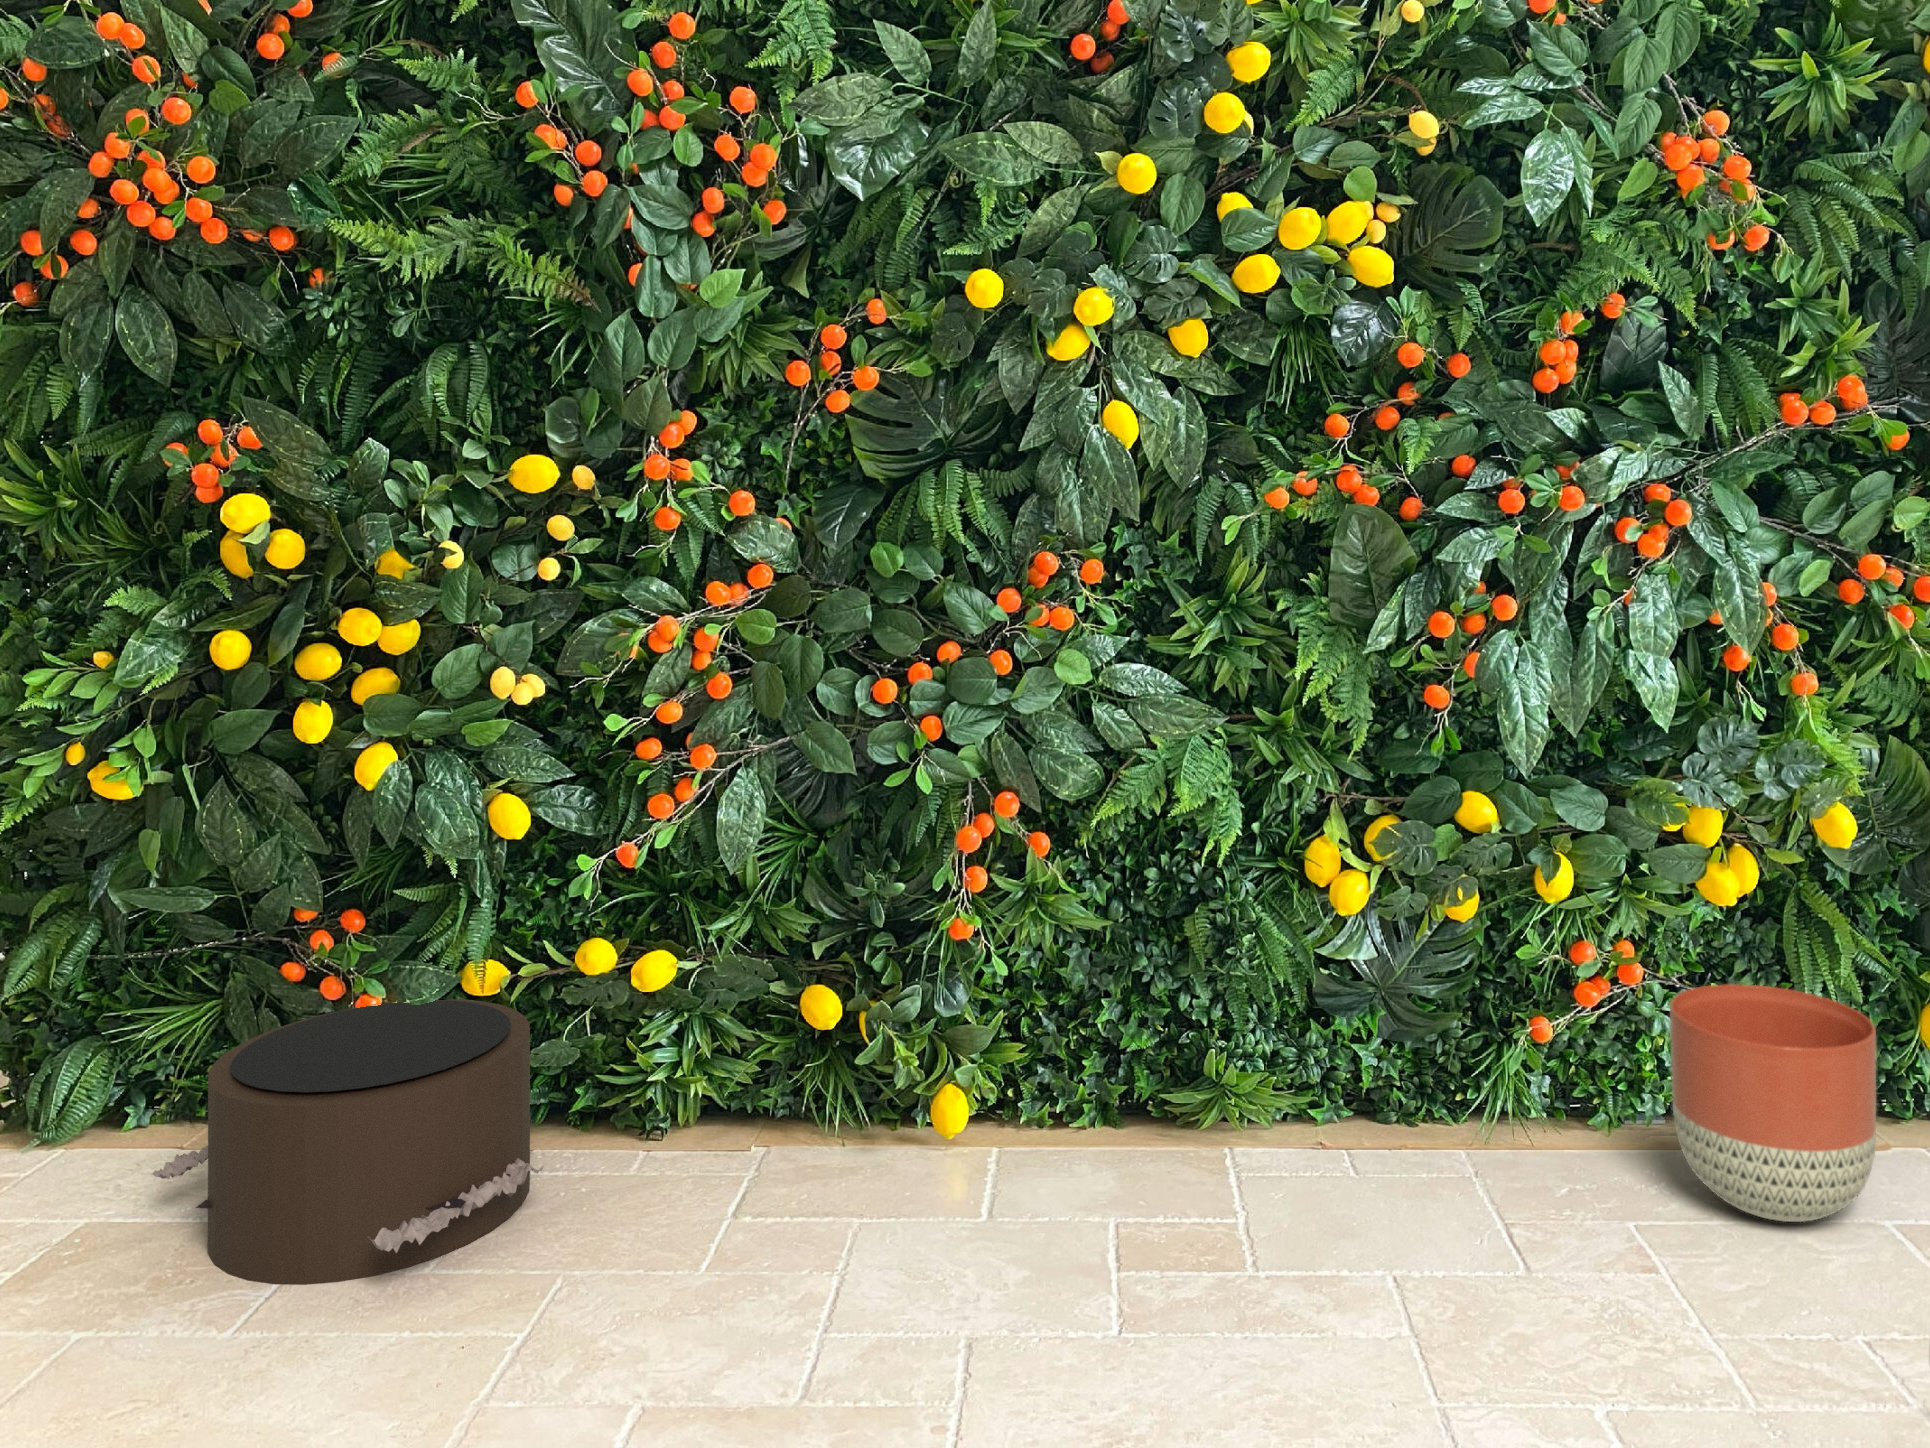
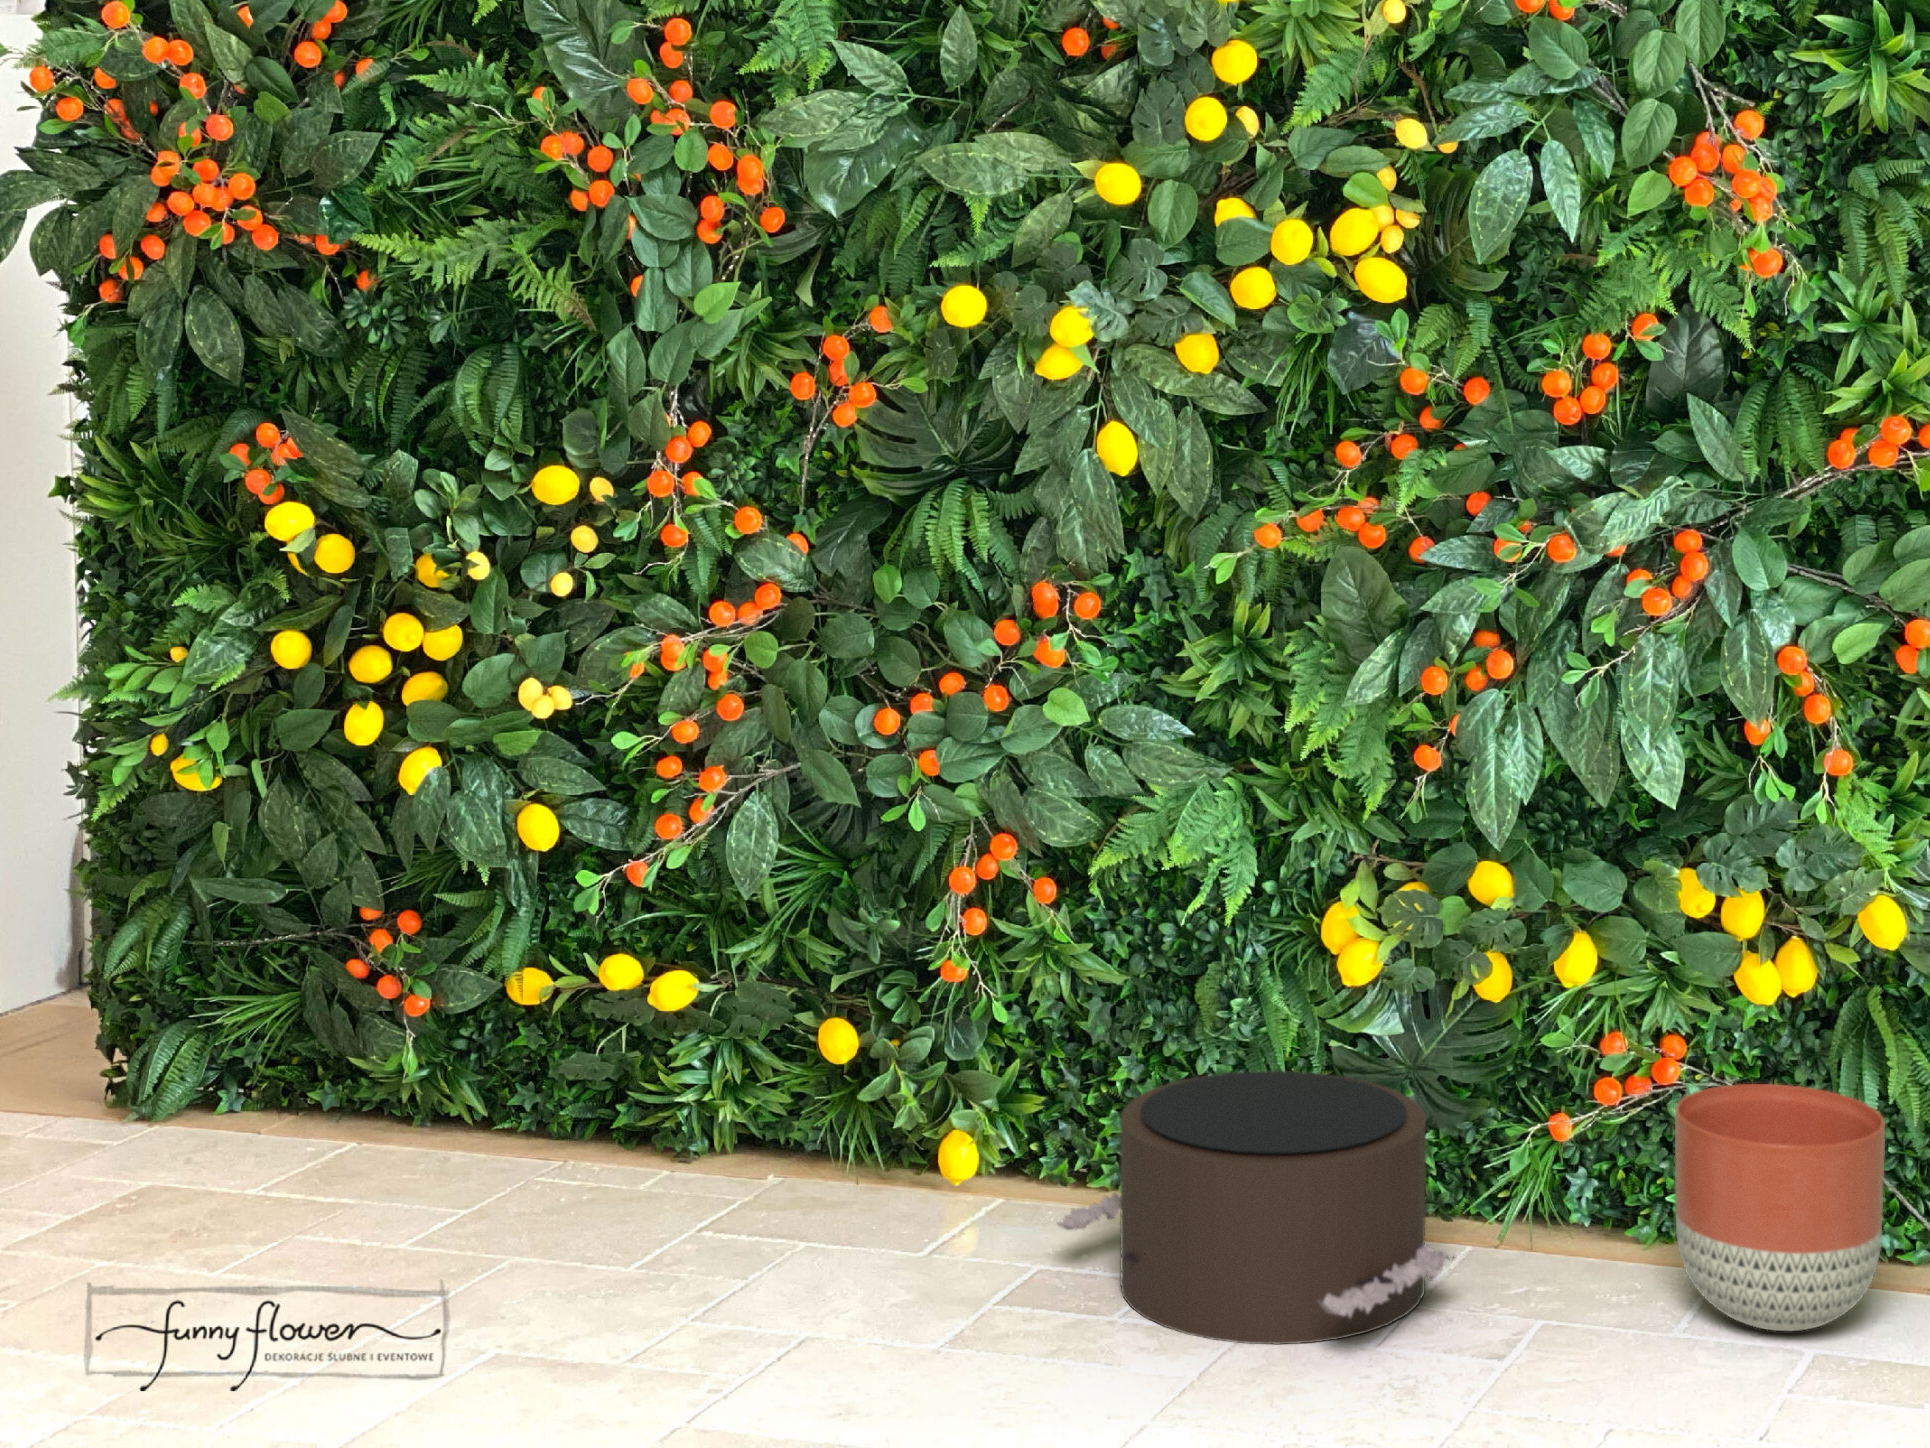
pouf: present [152,999,543,1285] -> present [1056,1071,1456,1345]

